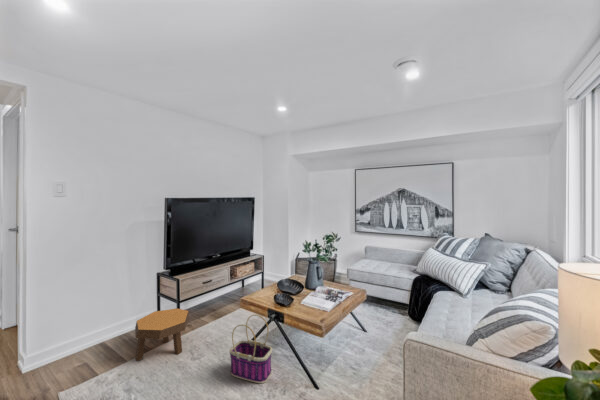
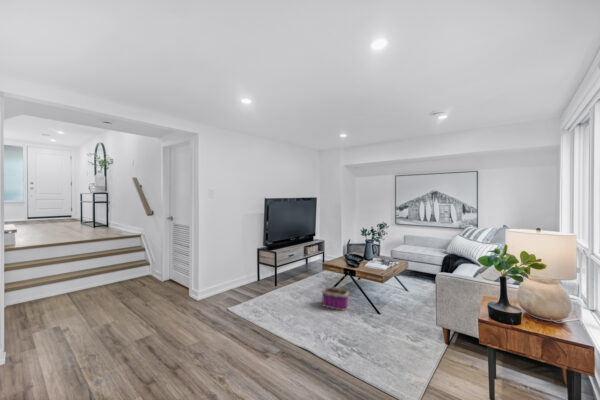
footstool: present [135,308,190,361] -> none [256,270,288,298]

